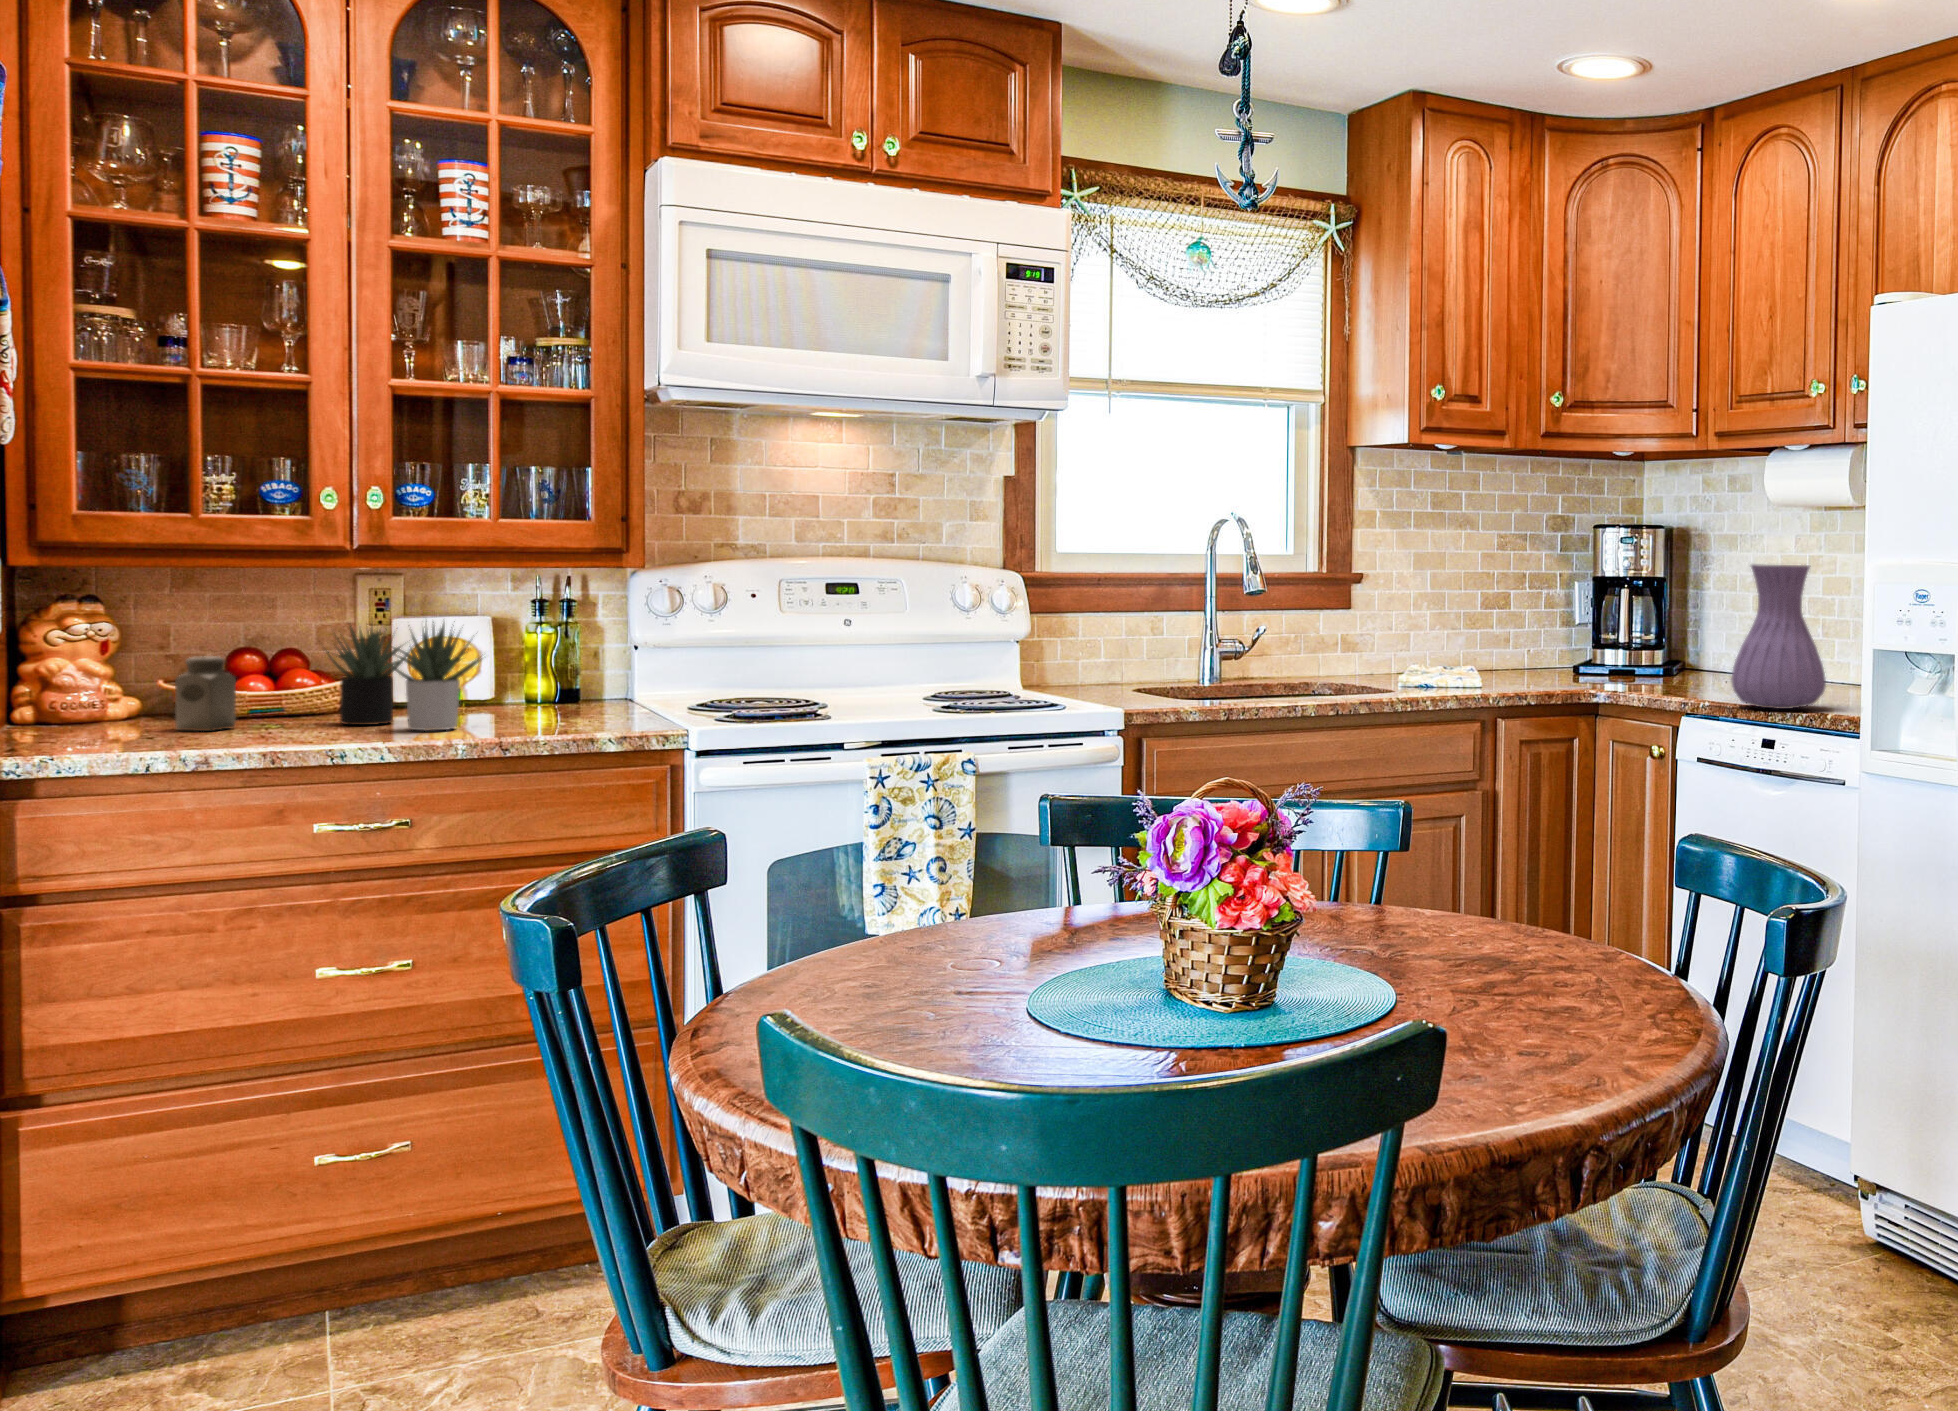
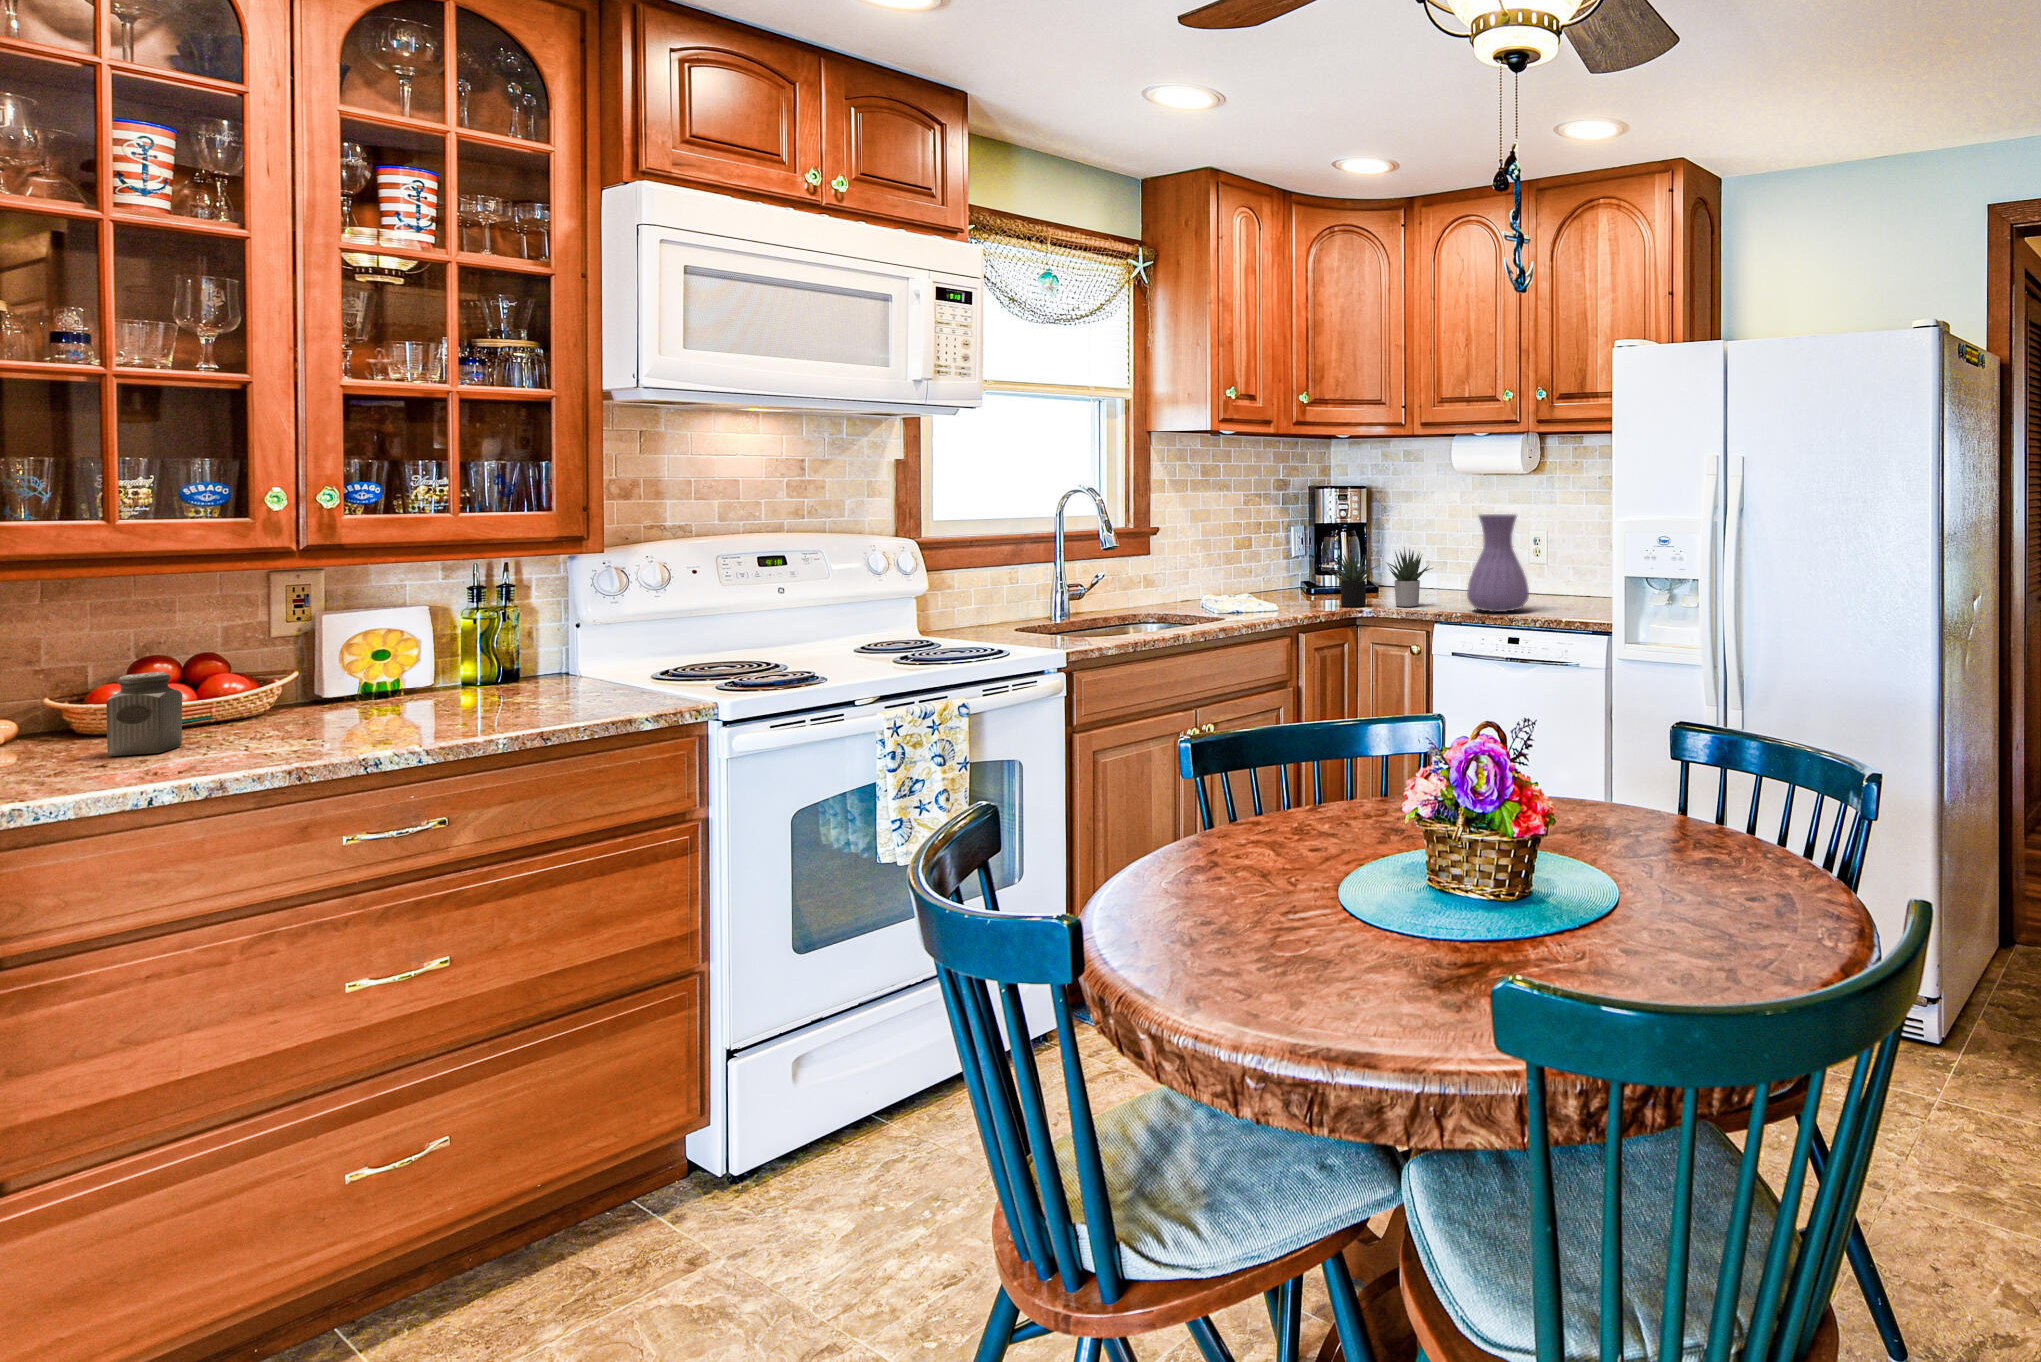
succulent plant: present [327,621,481,731] -> present [1330,548,1432,607]

